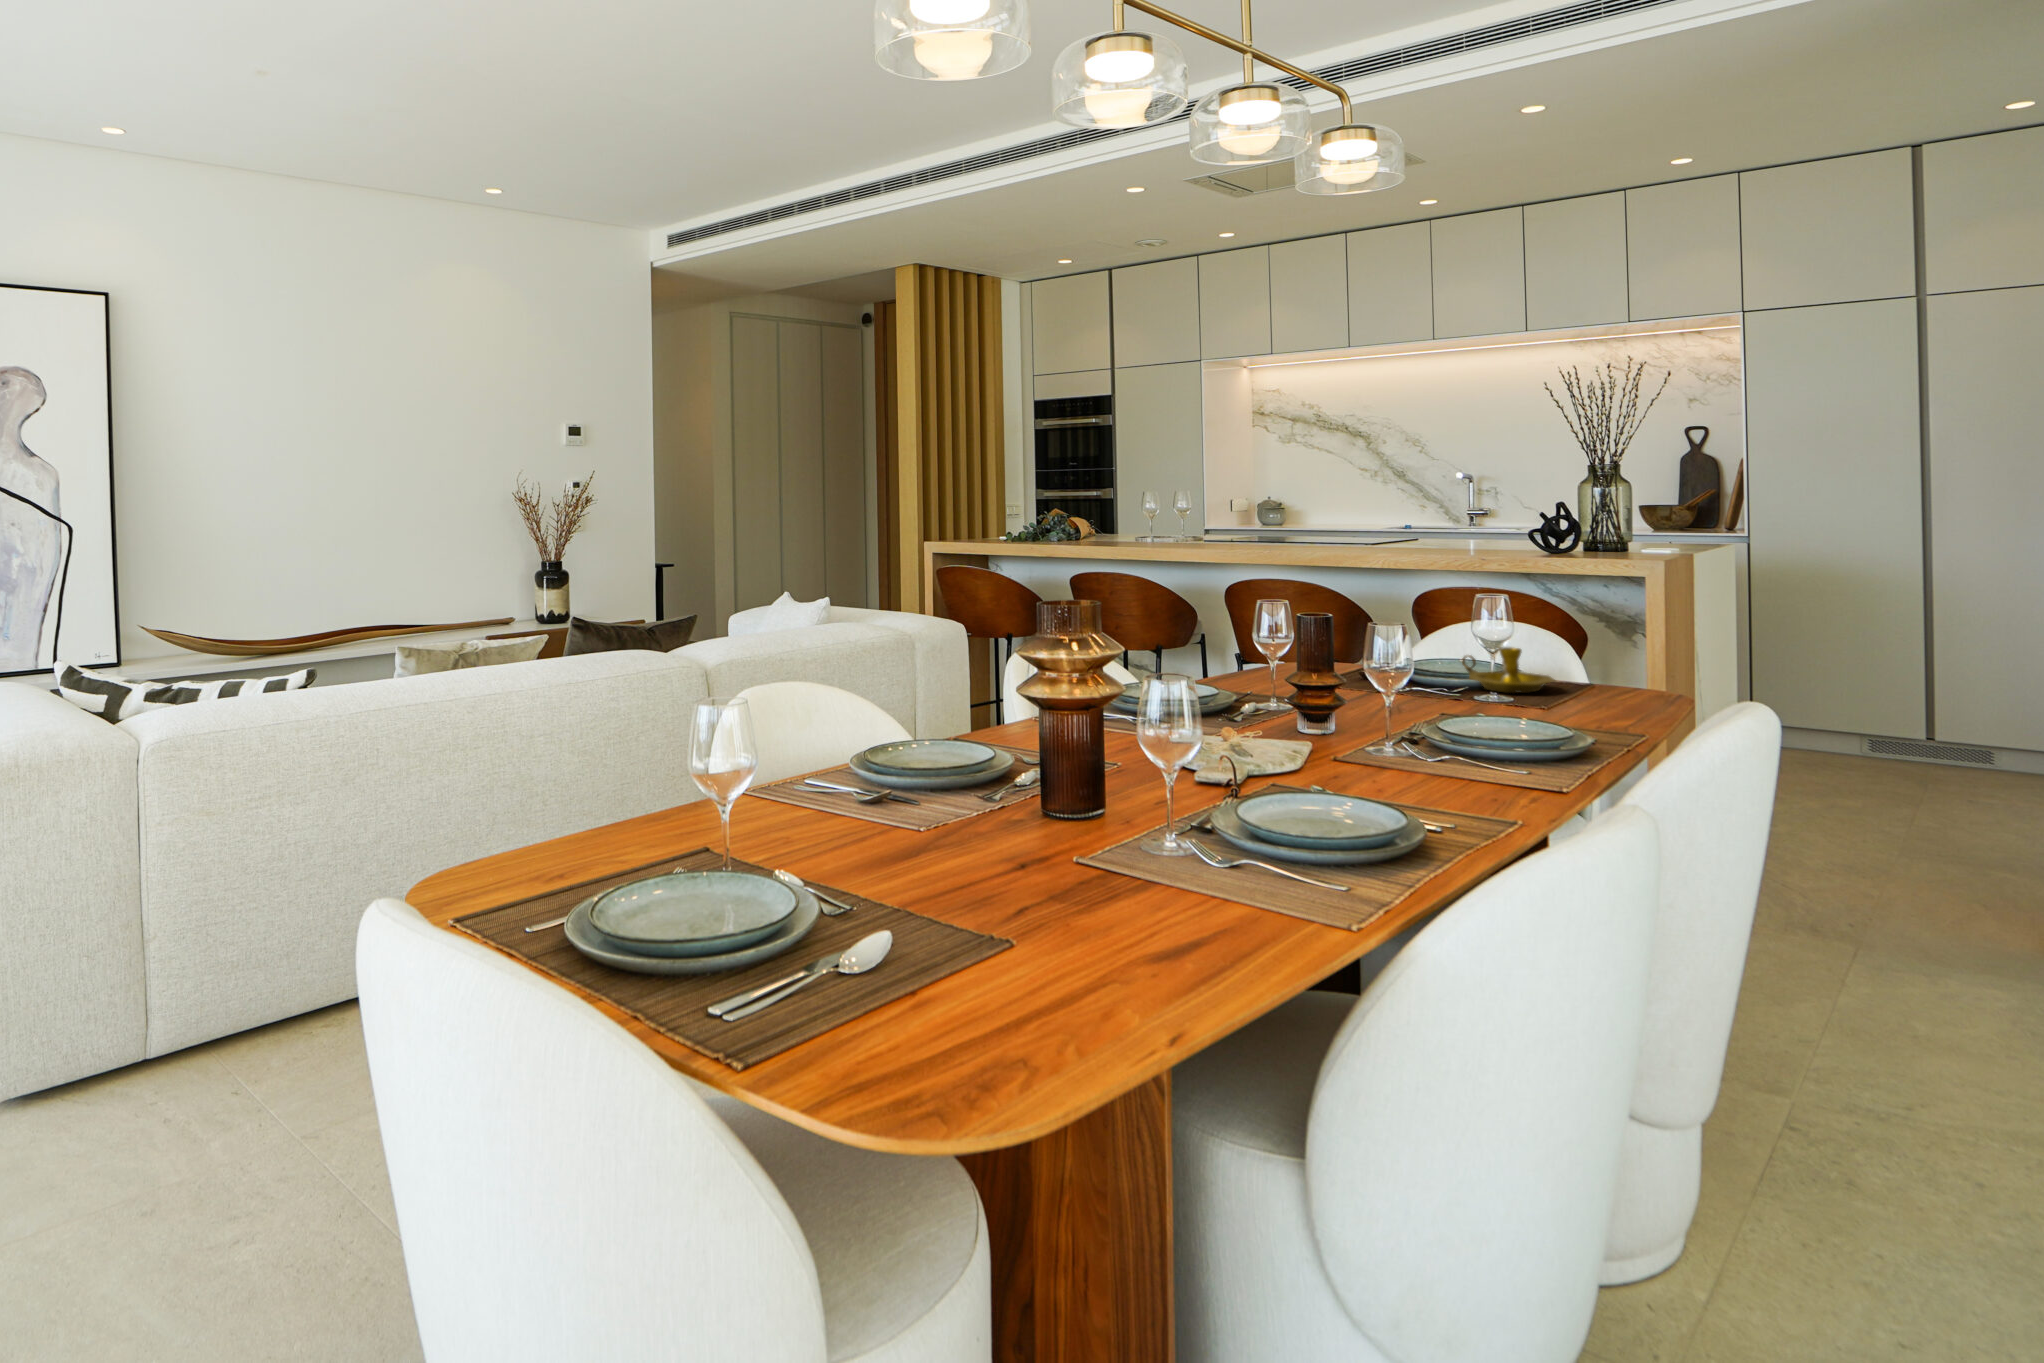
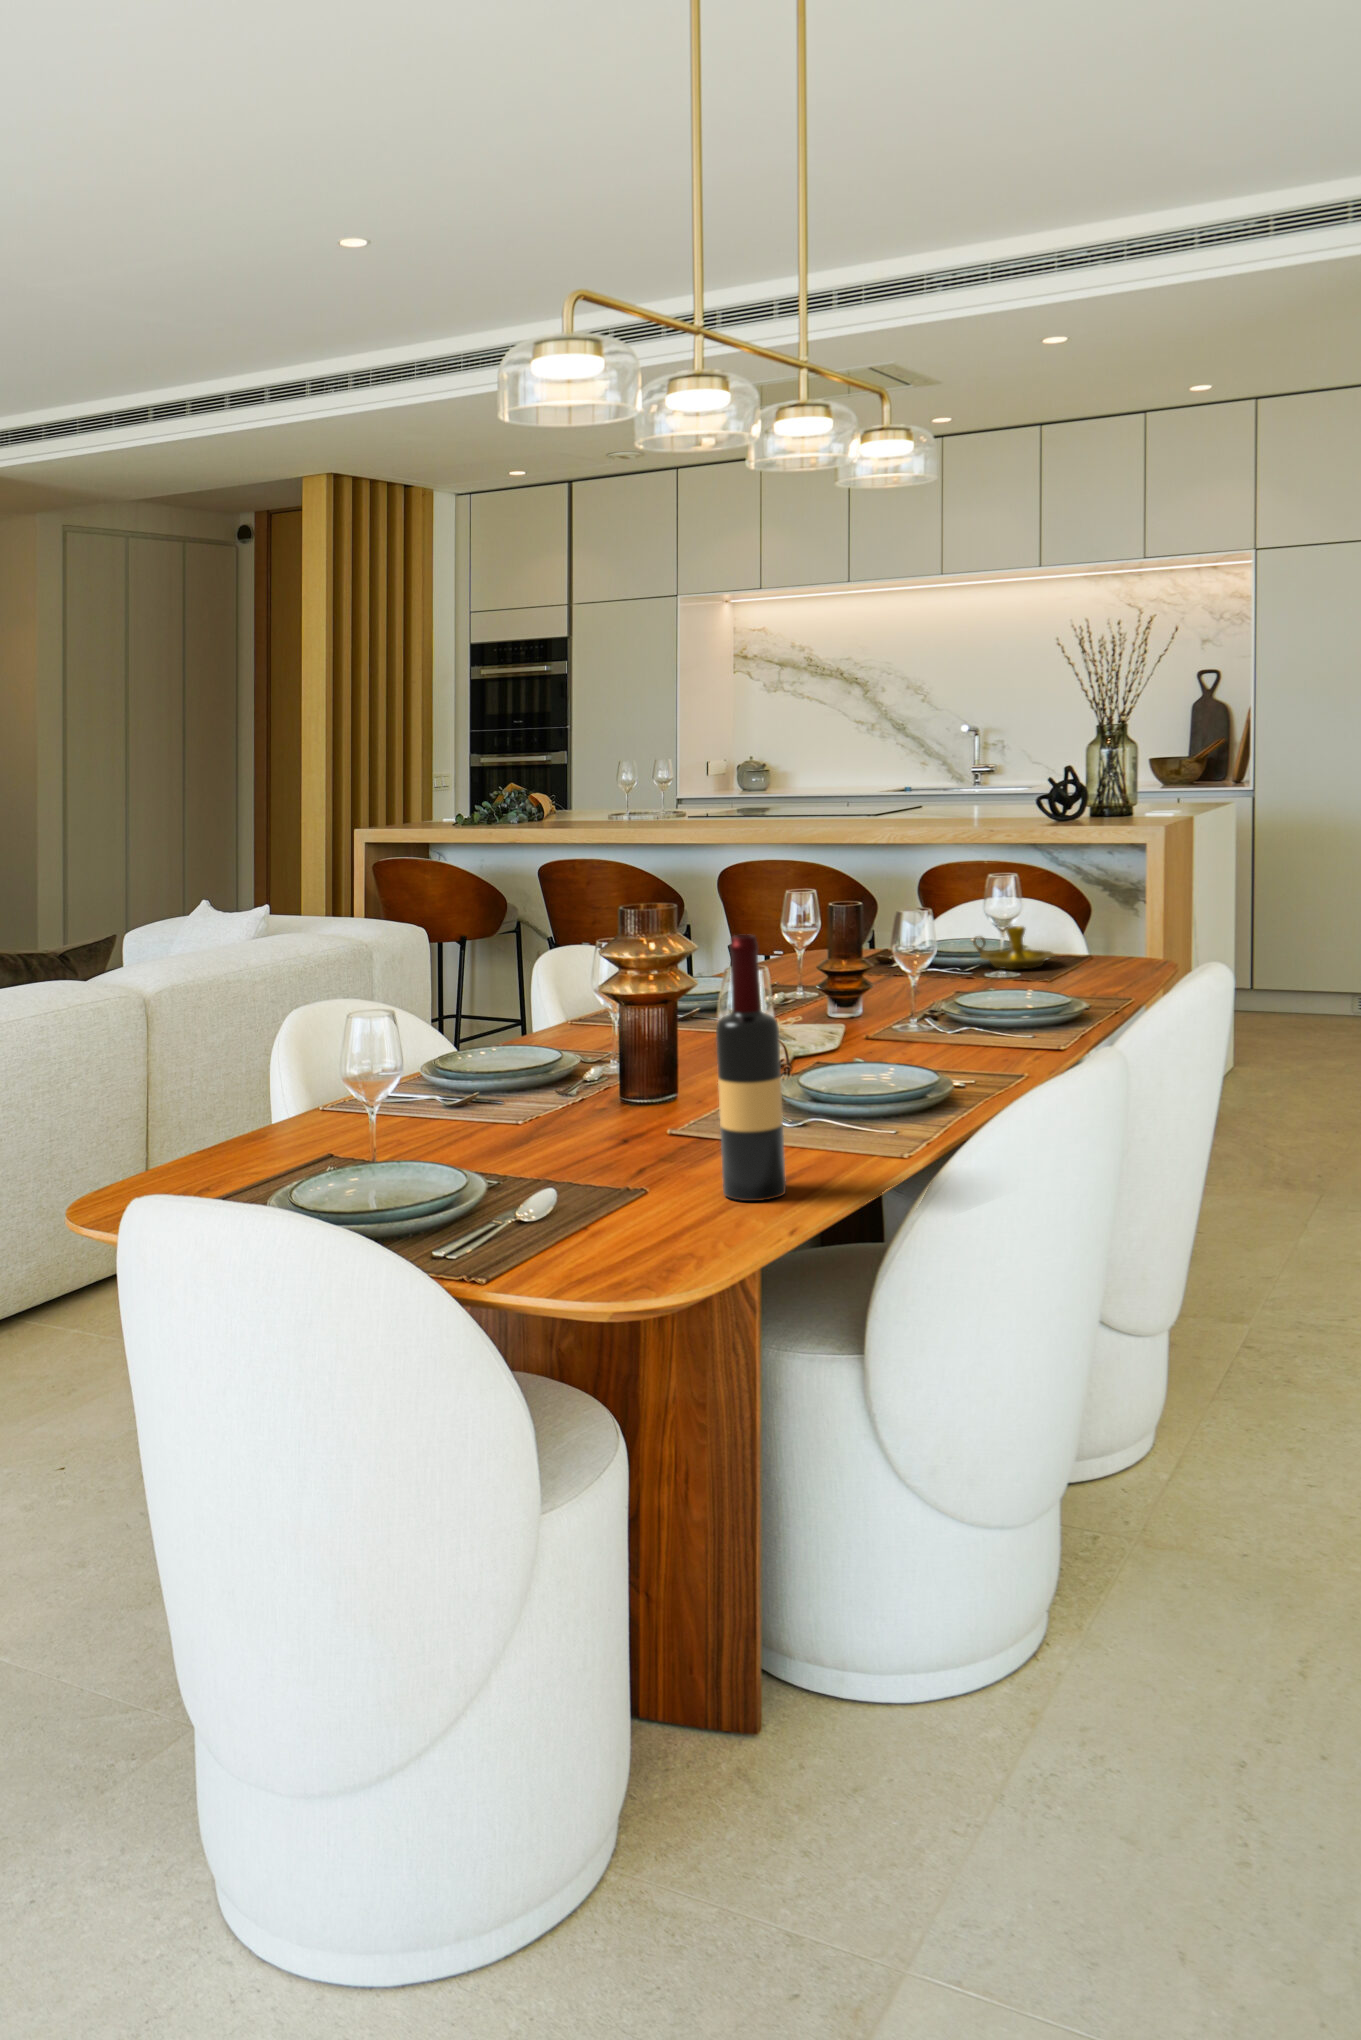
wine bottle: none [1100,631,1188,989] -> present [716,934,786,1201]

